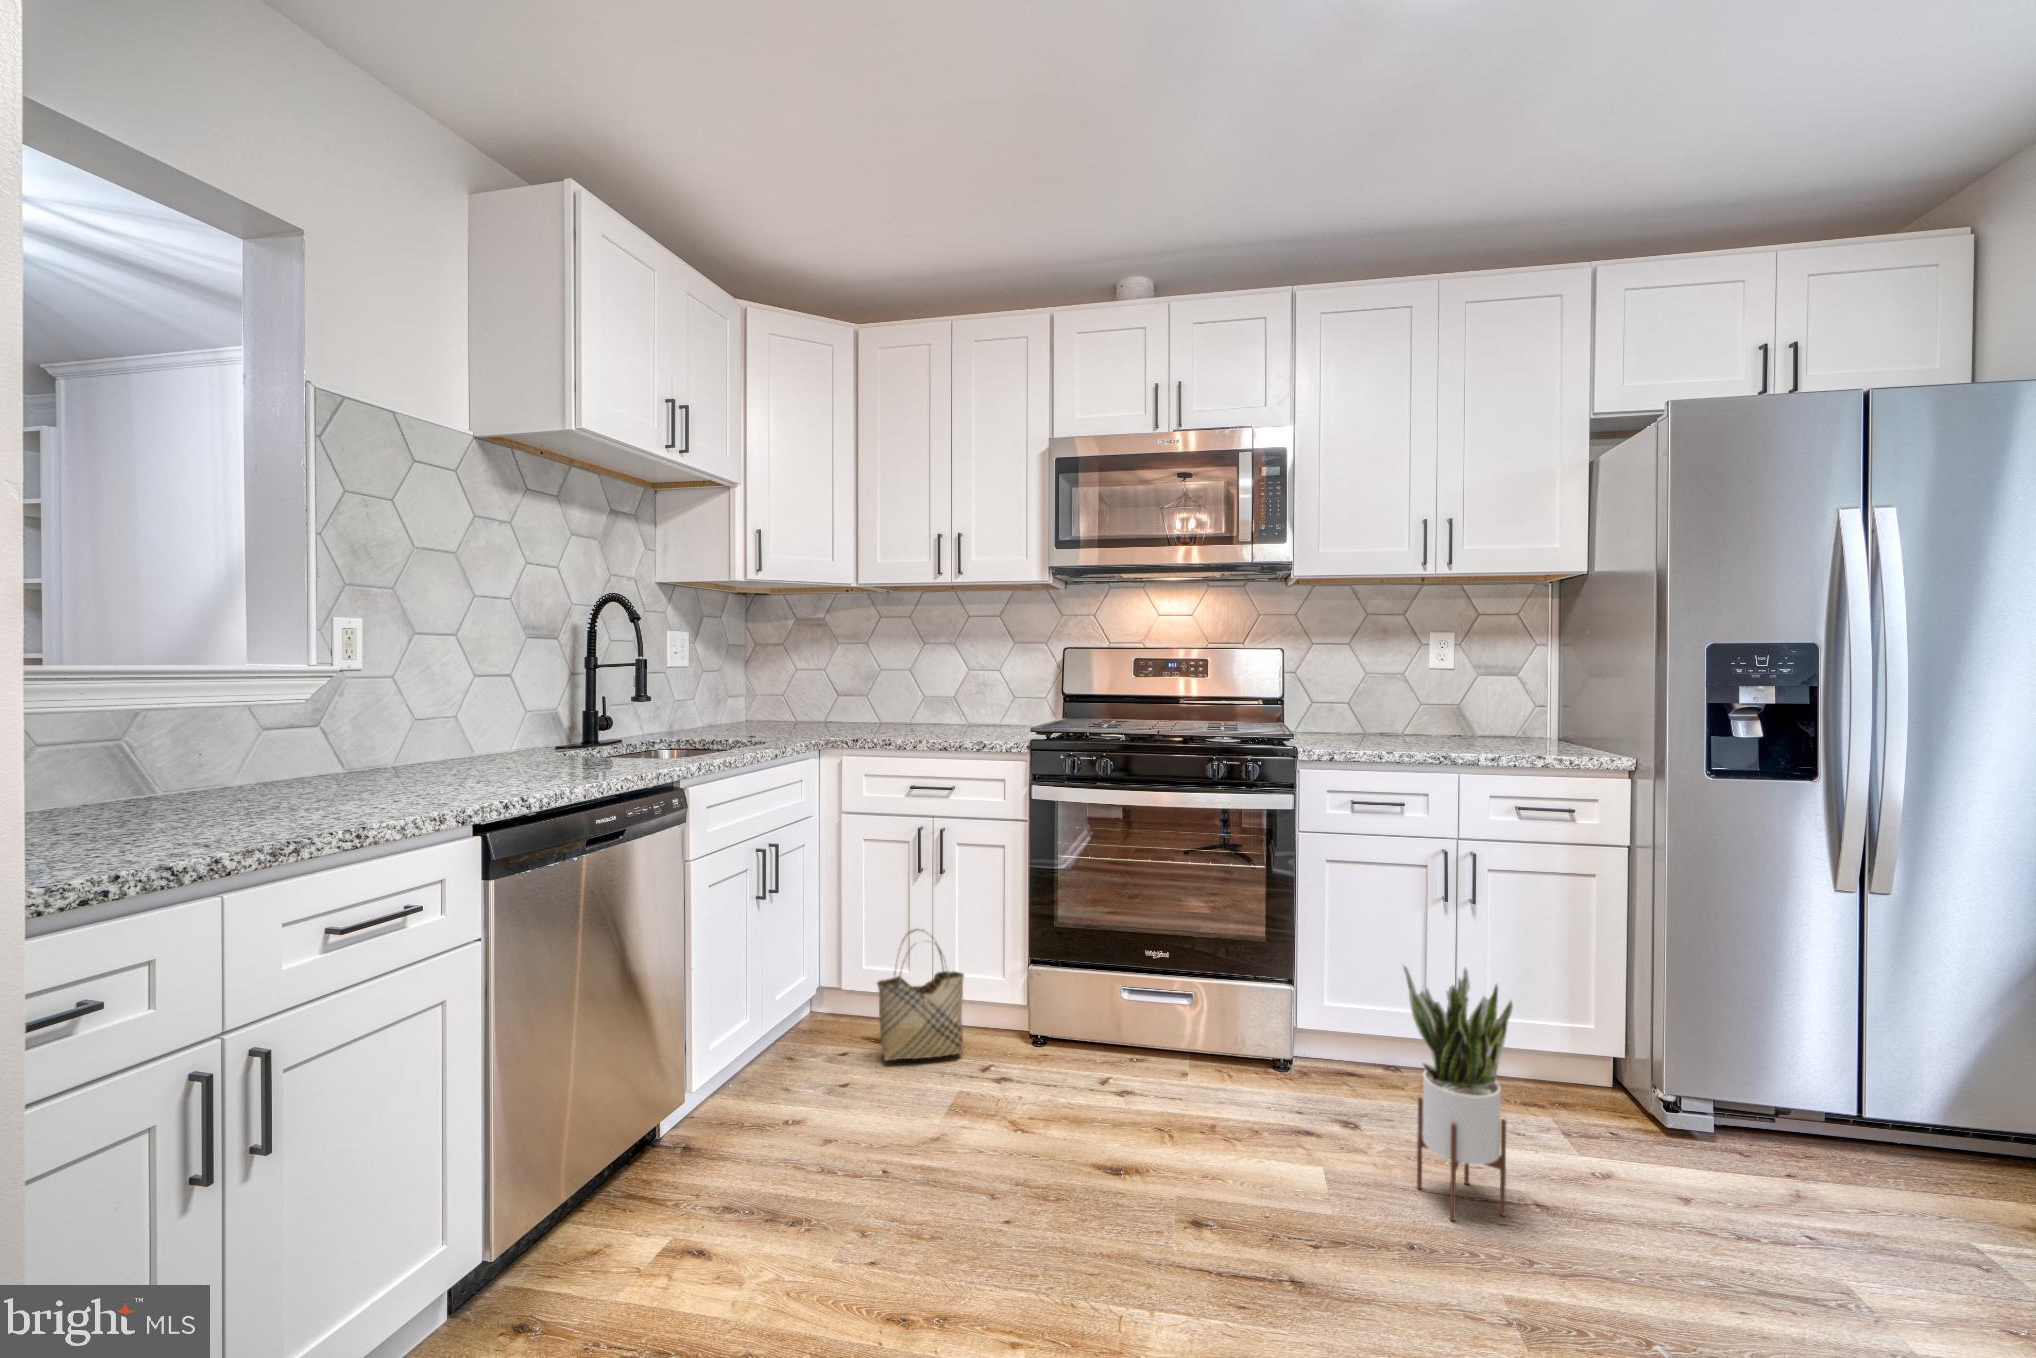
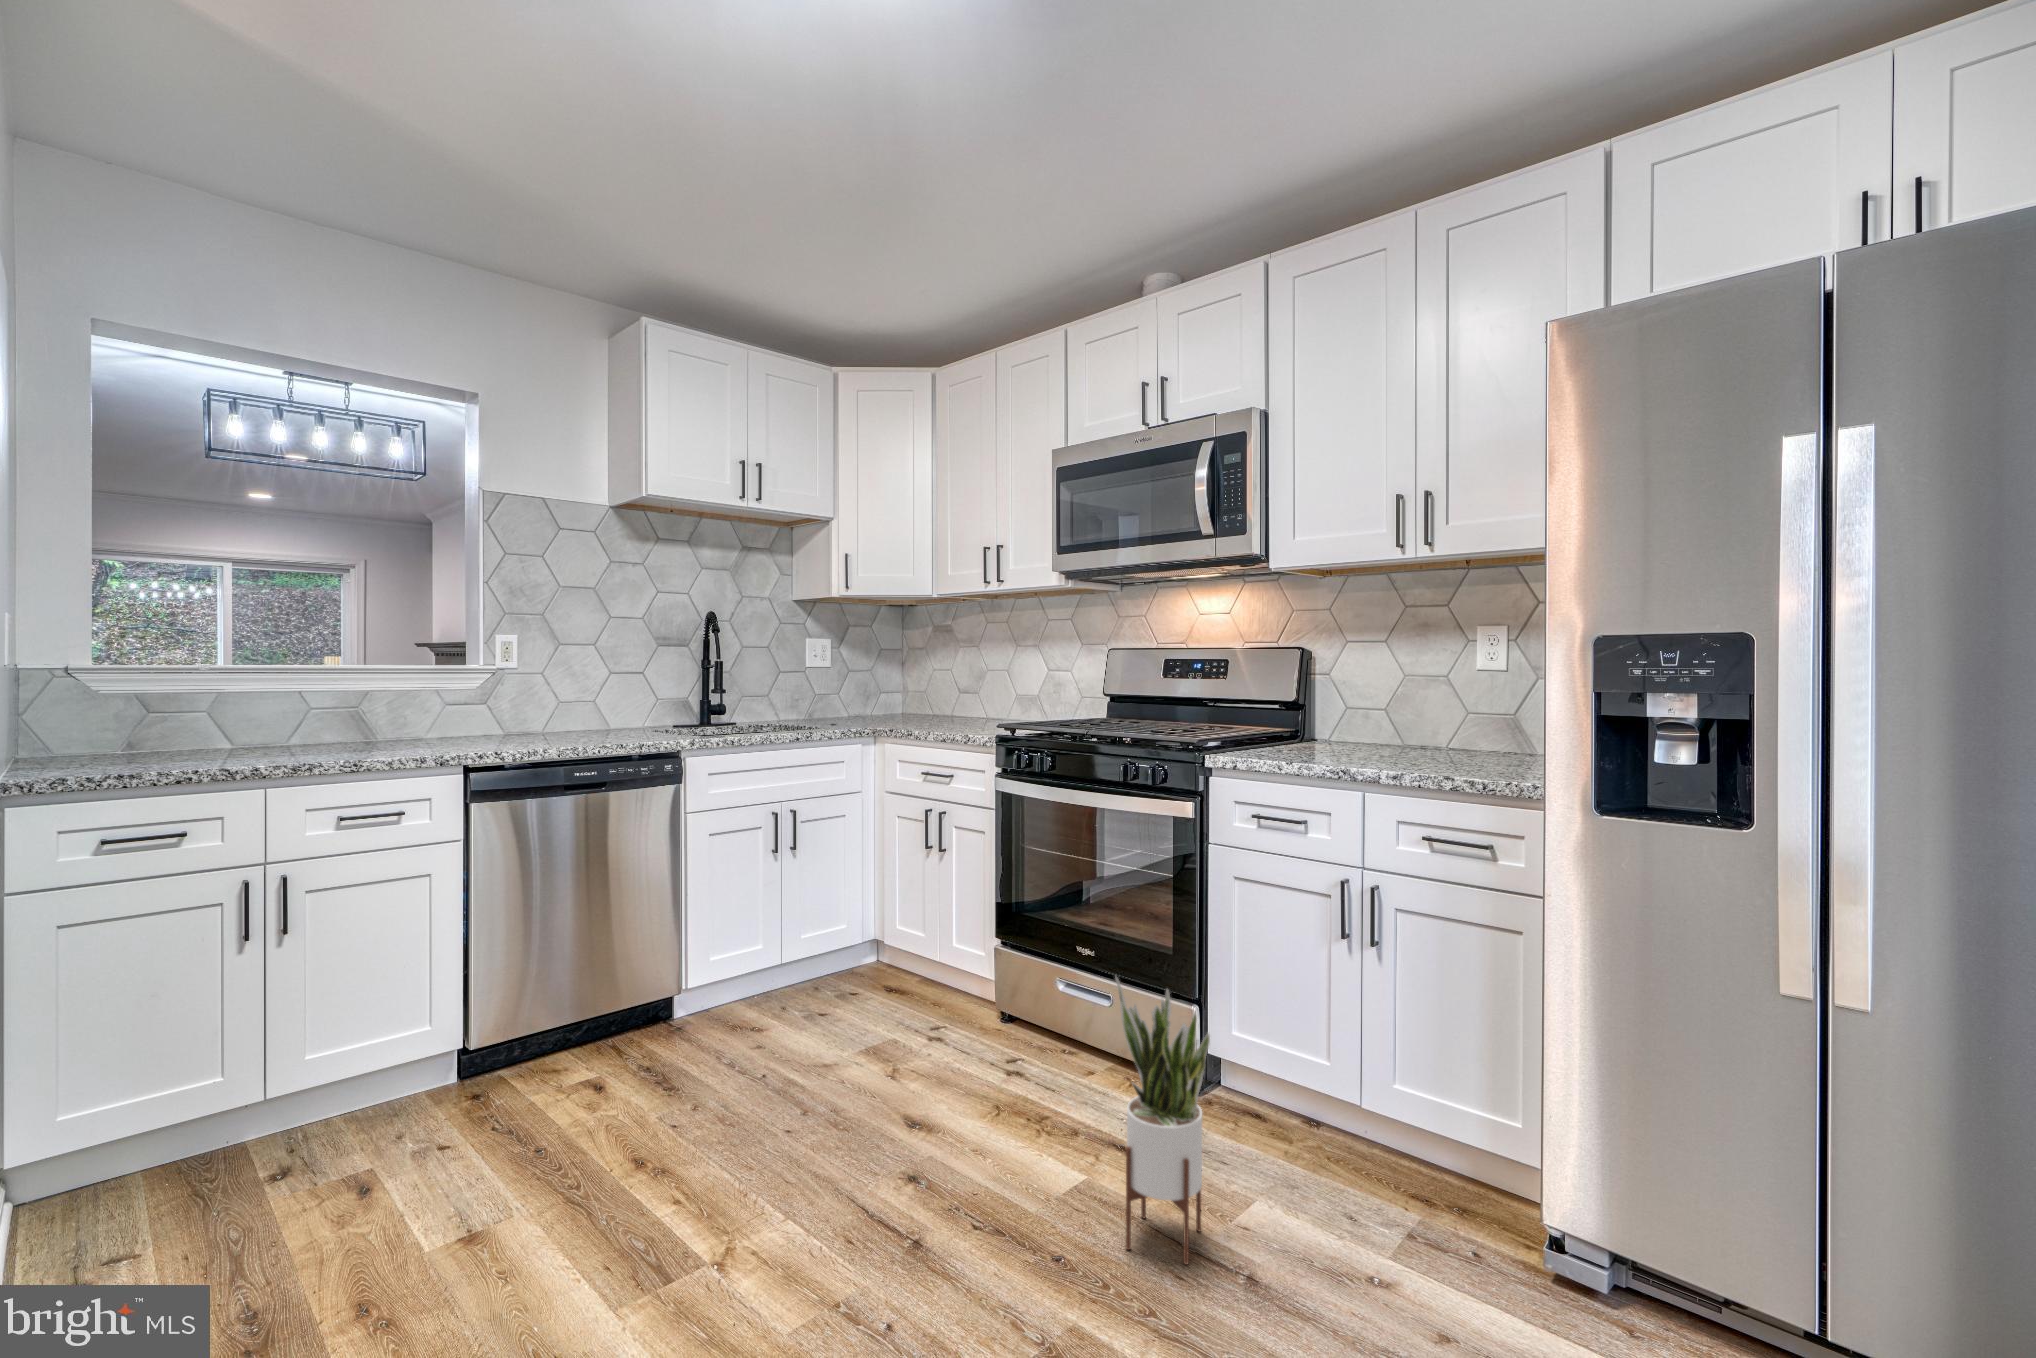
woven basket: present [877,929,964,1061] -> none [867,899,943,1013]

